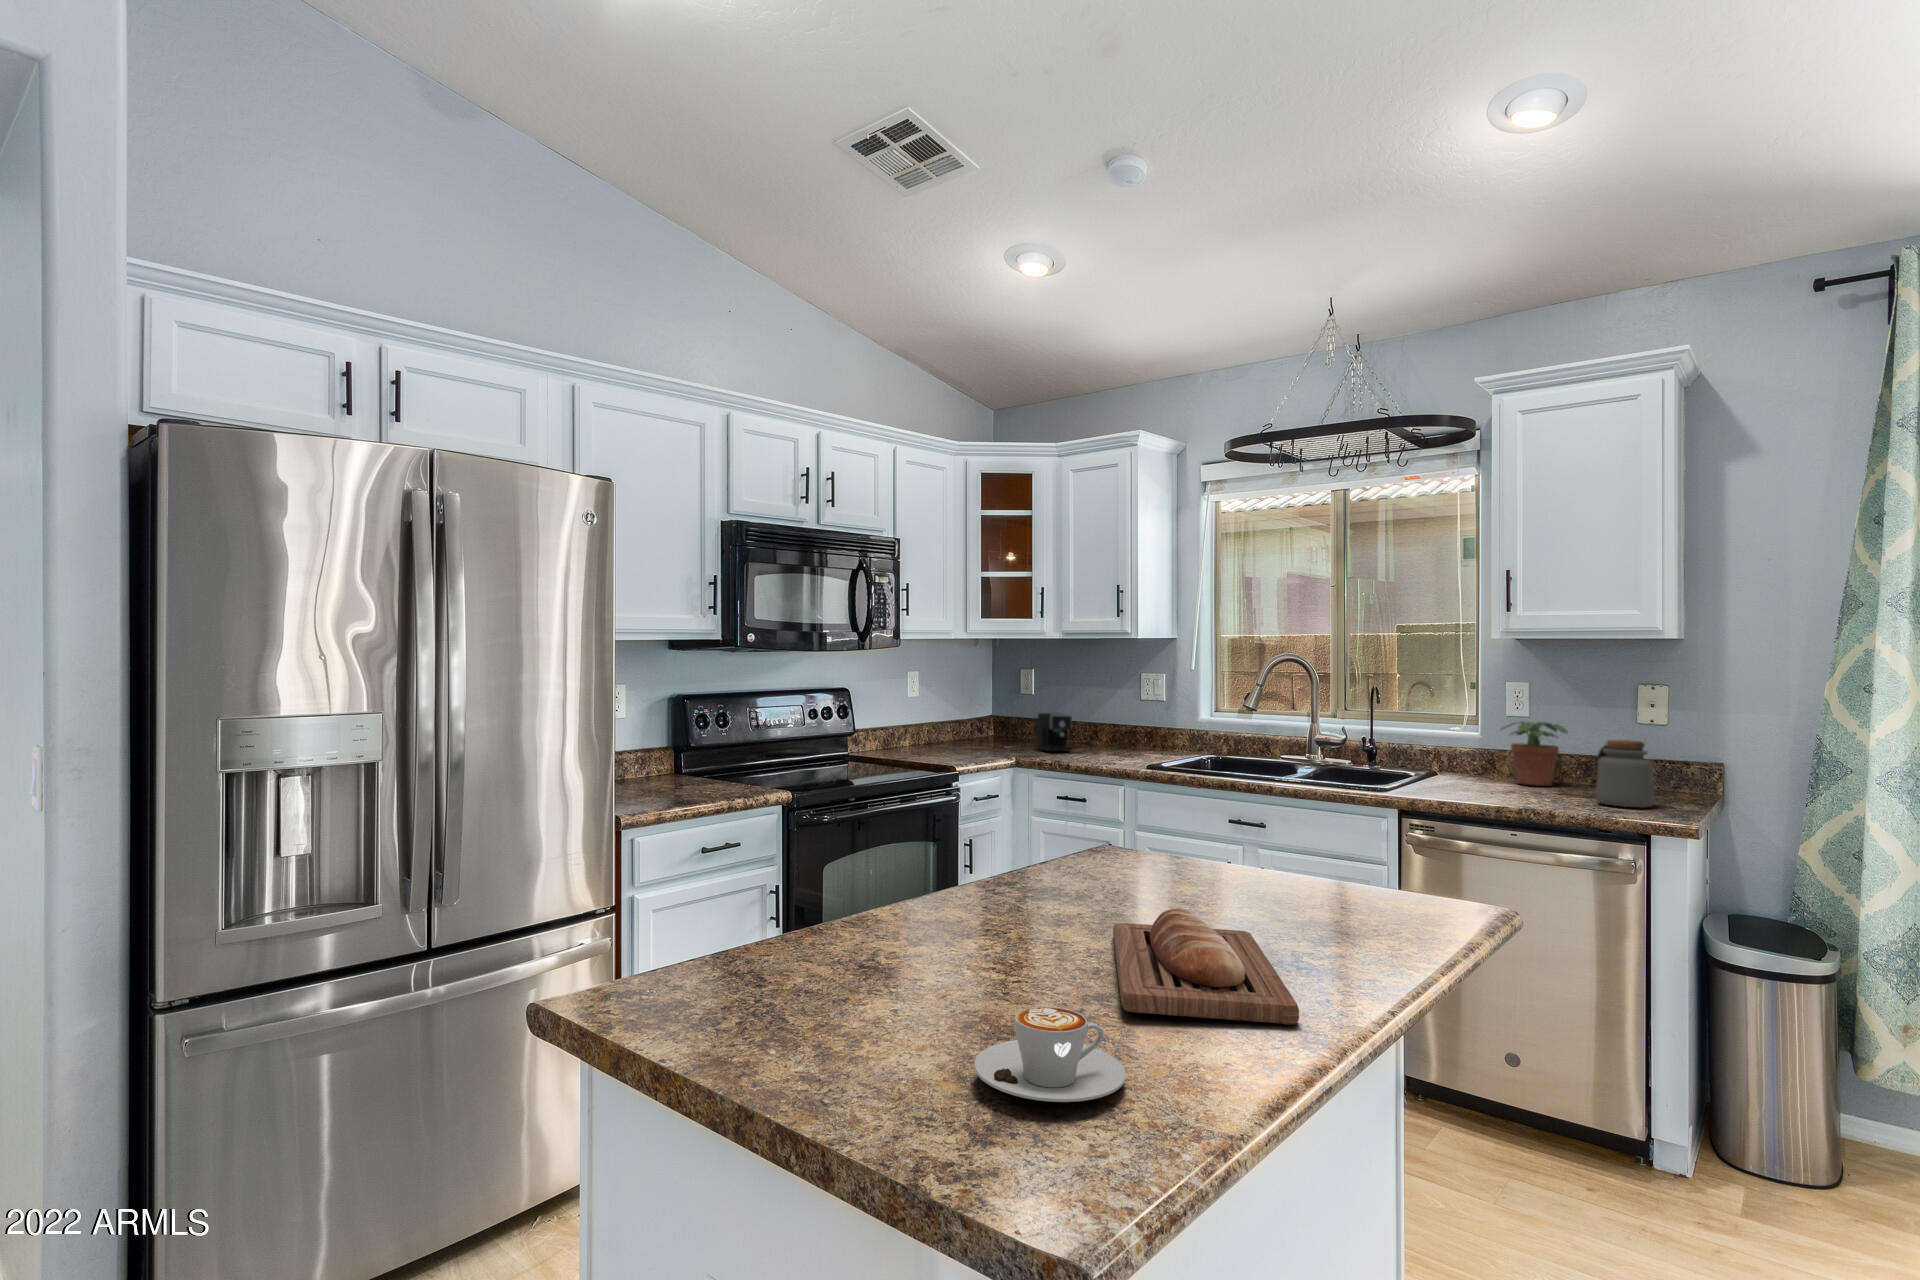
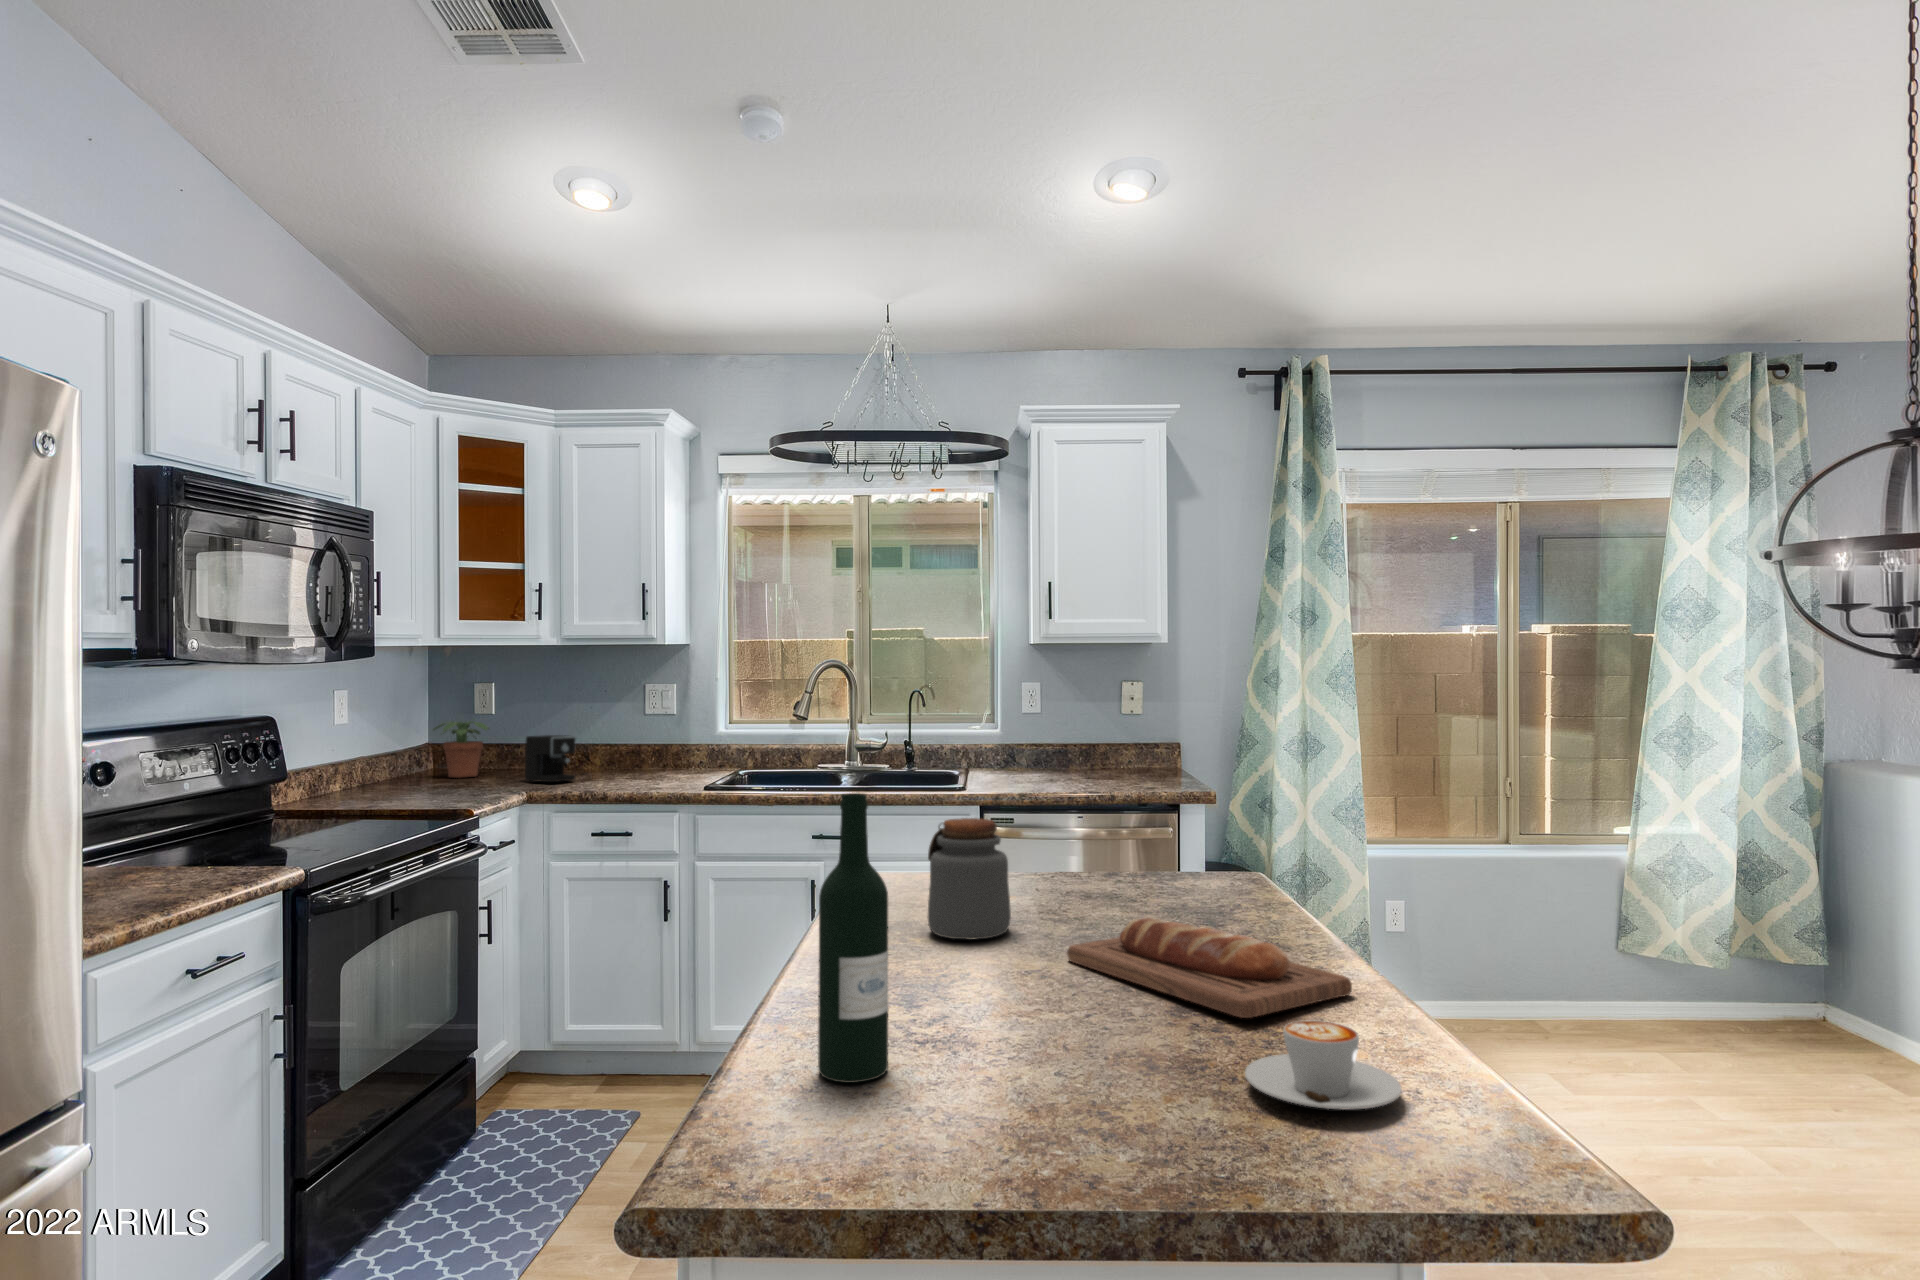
potted plant: present [1502,722,1568,786] -> present [433,721,489,778]
jar: present [1596,740,1655,808] -> present [928,818,1011,940]
wine bottle: none [766,747,827,974] -> present [818,793,888,1083]

